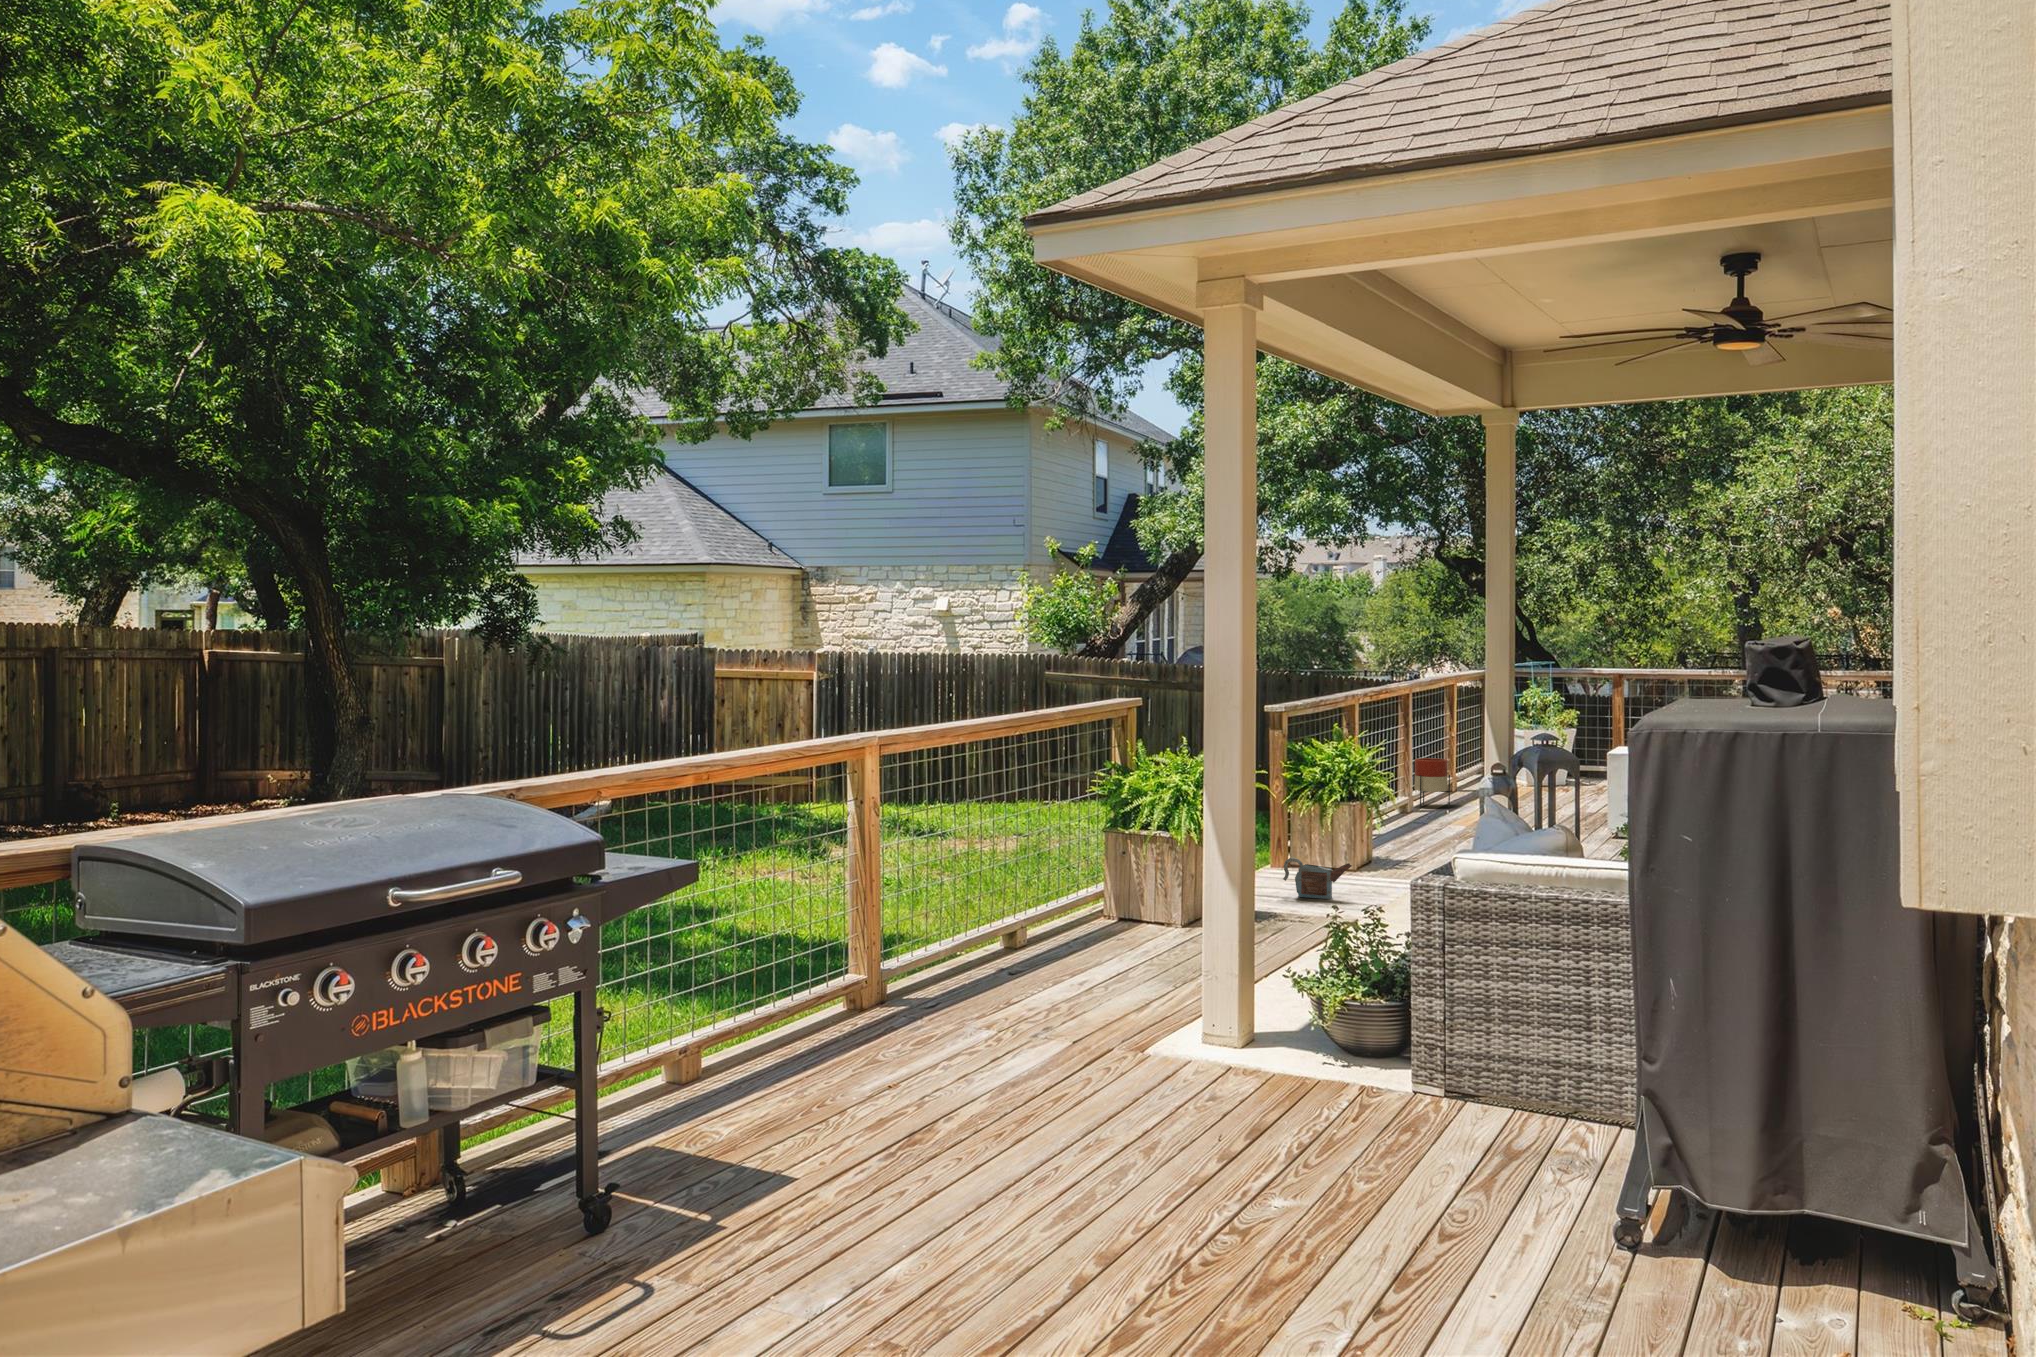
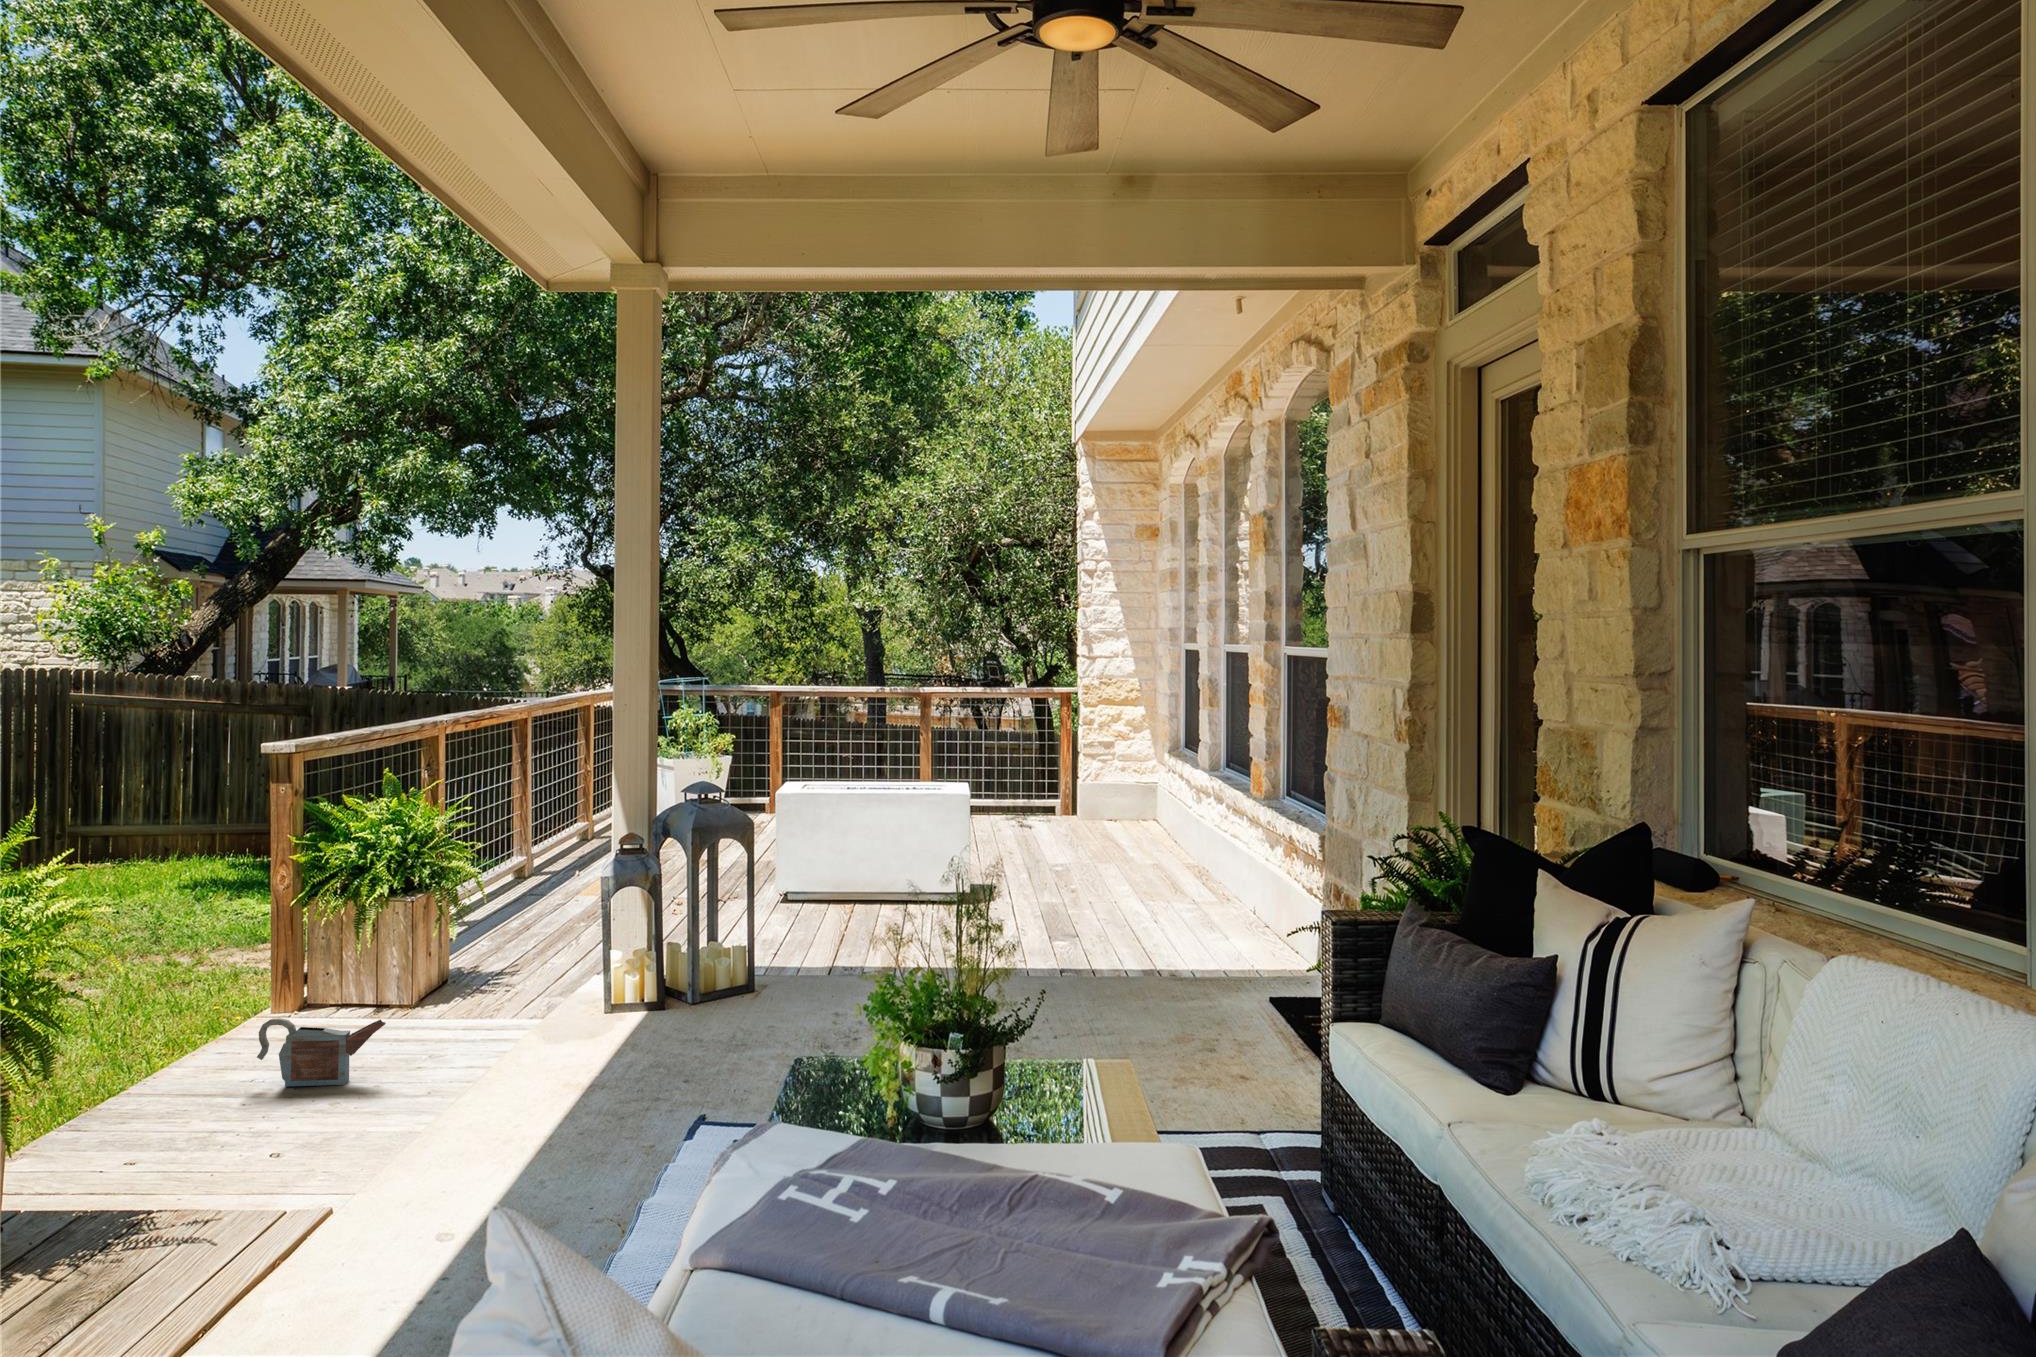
planter: present [1414,758,1450,809] -> none [532,801,580,869]

